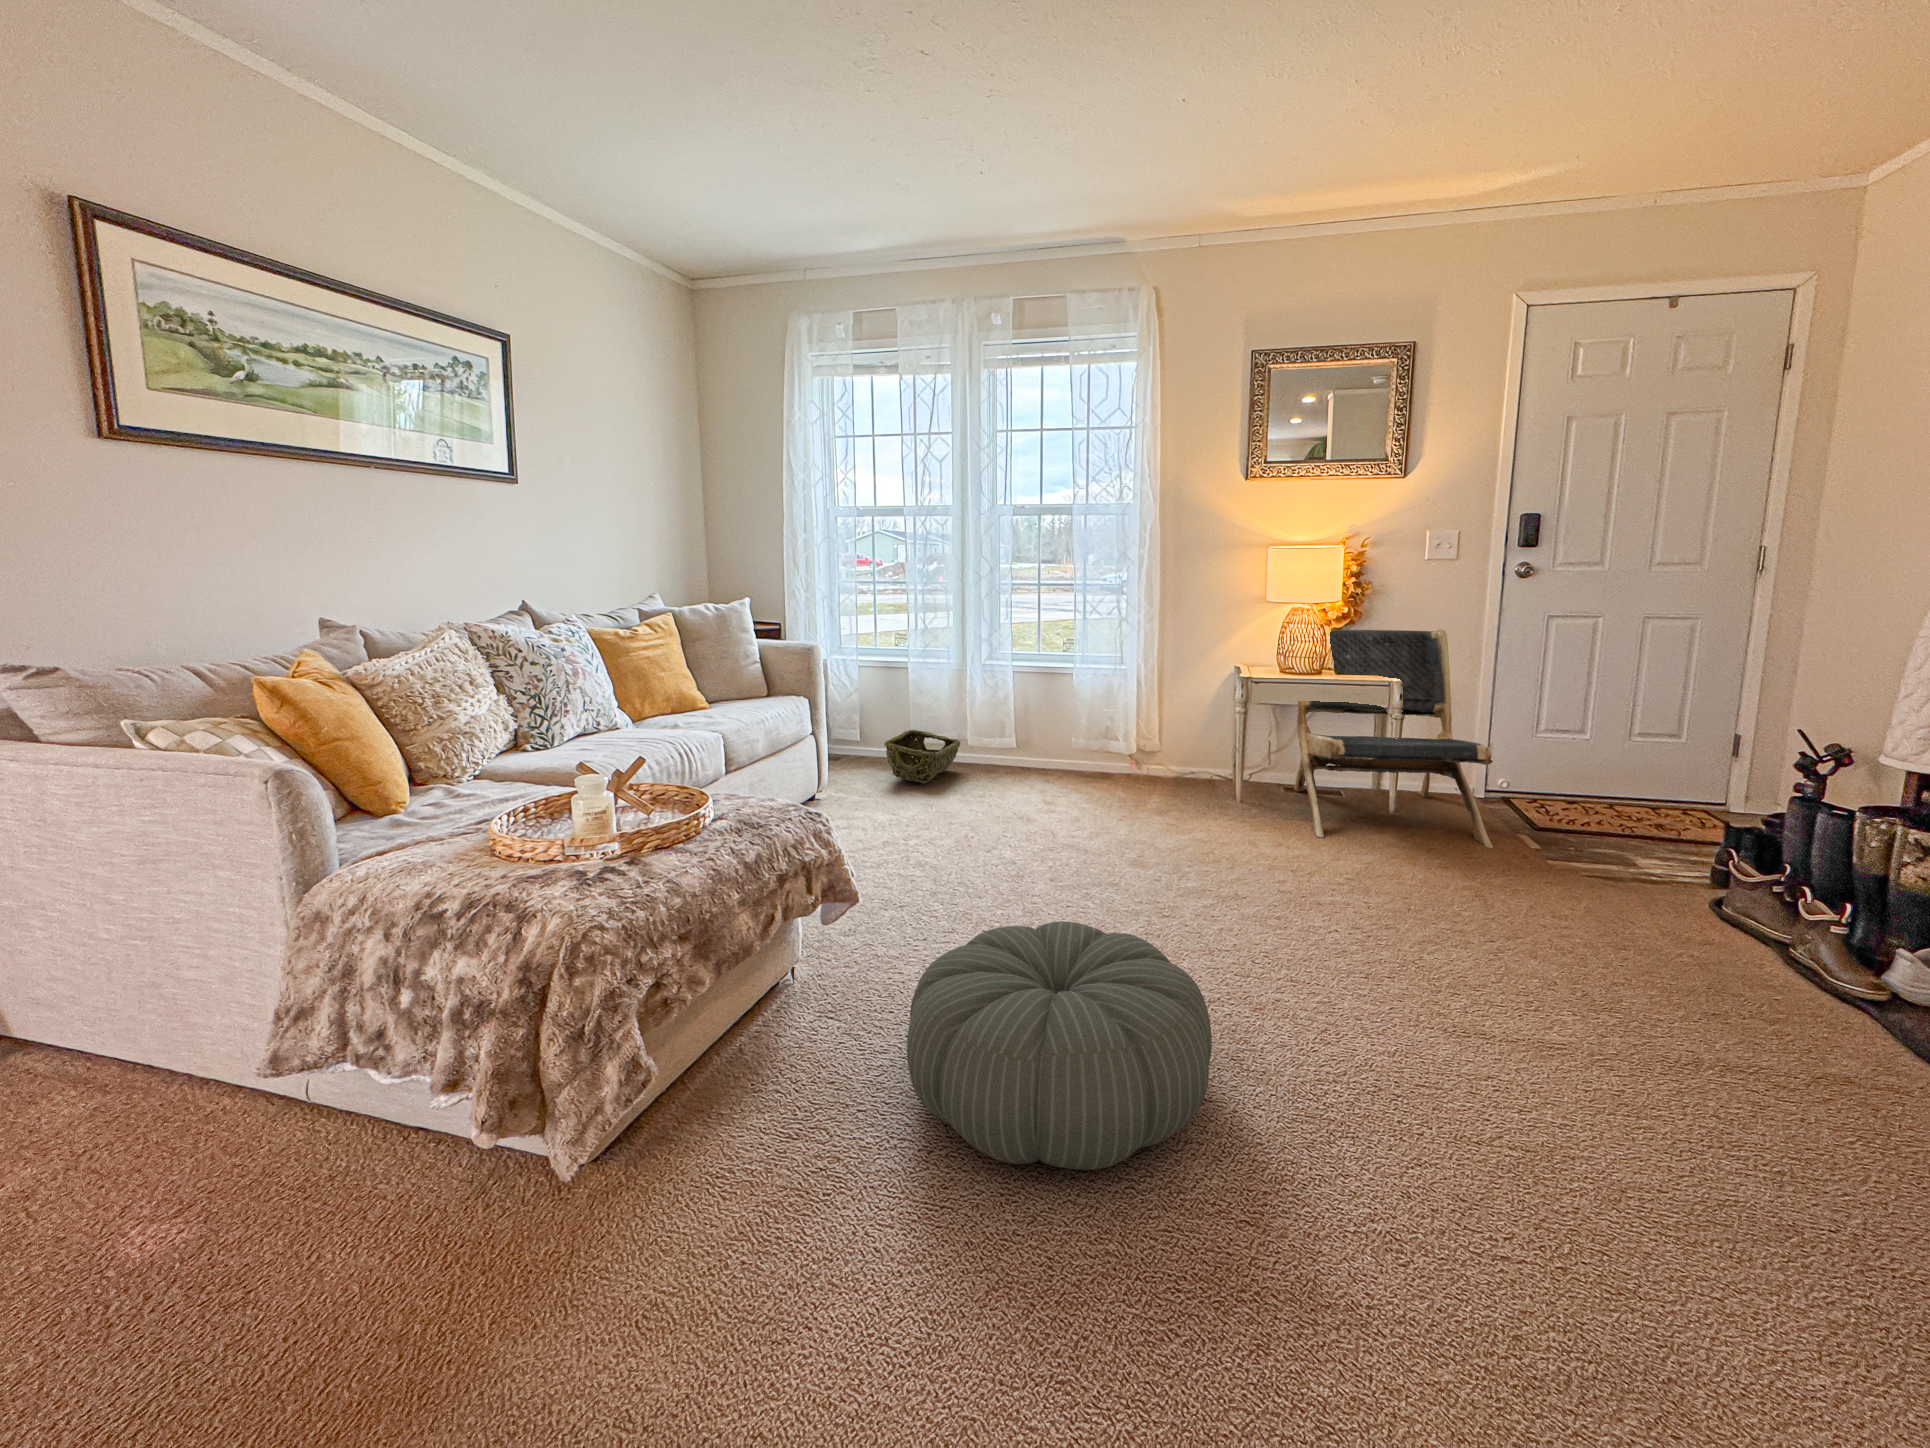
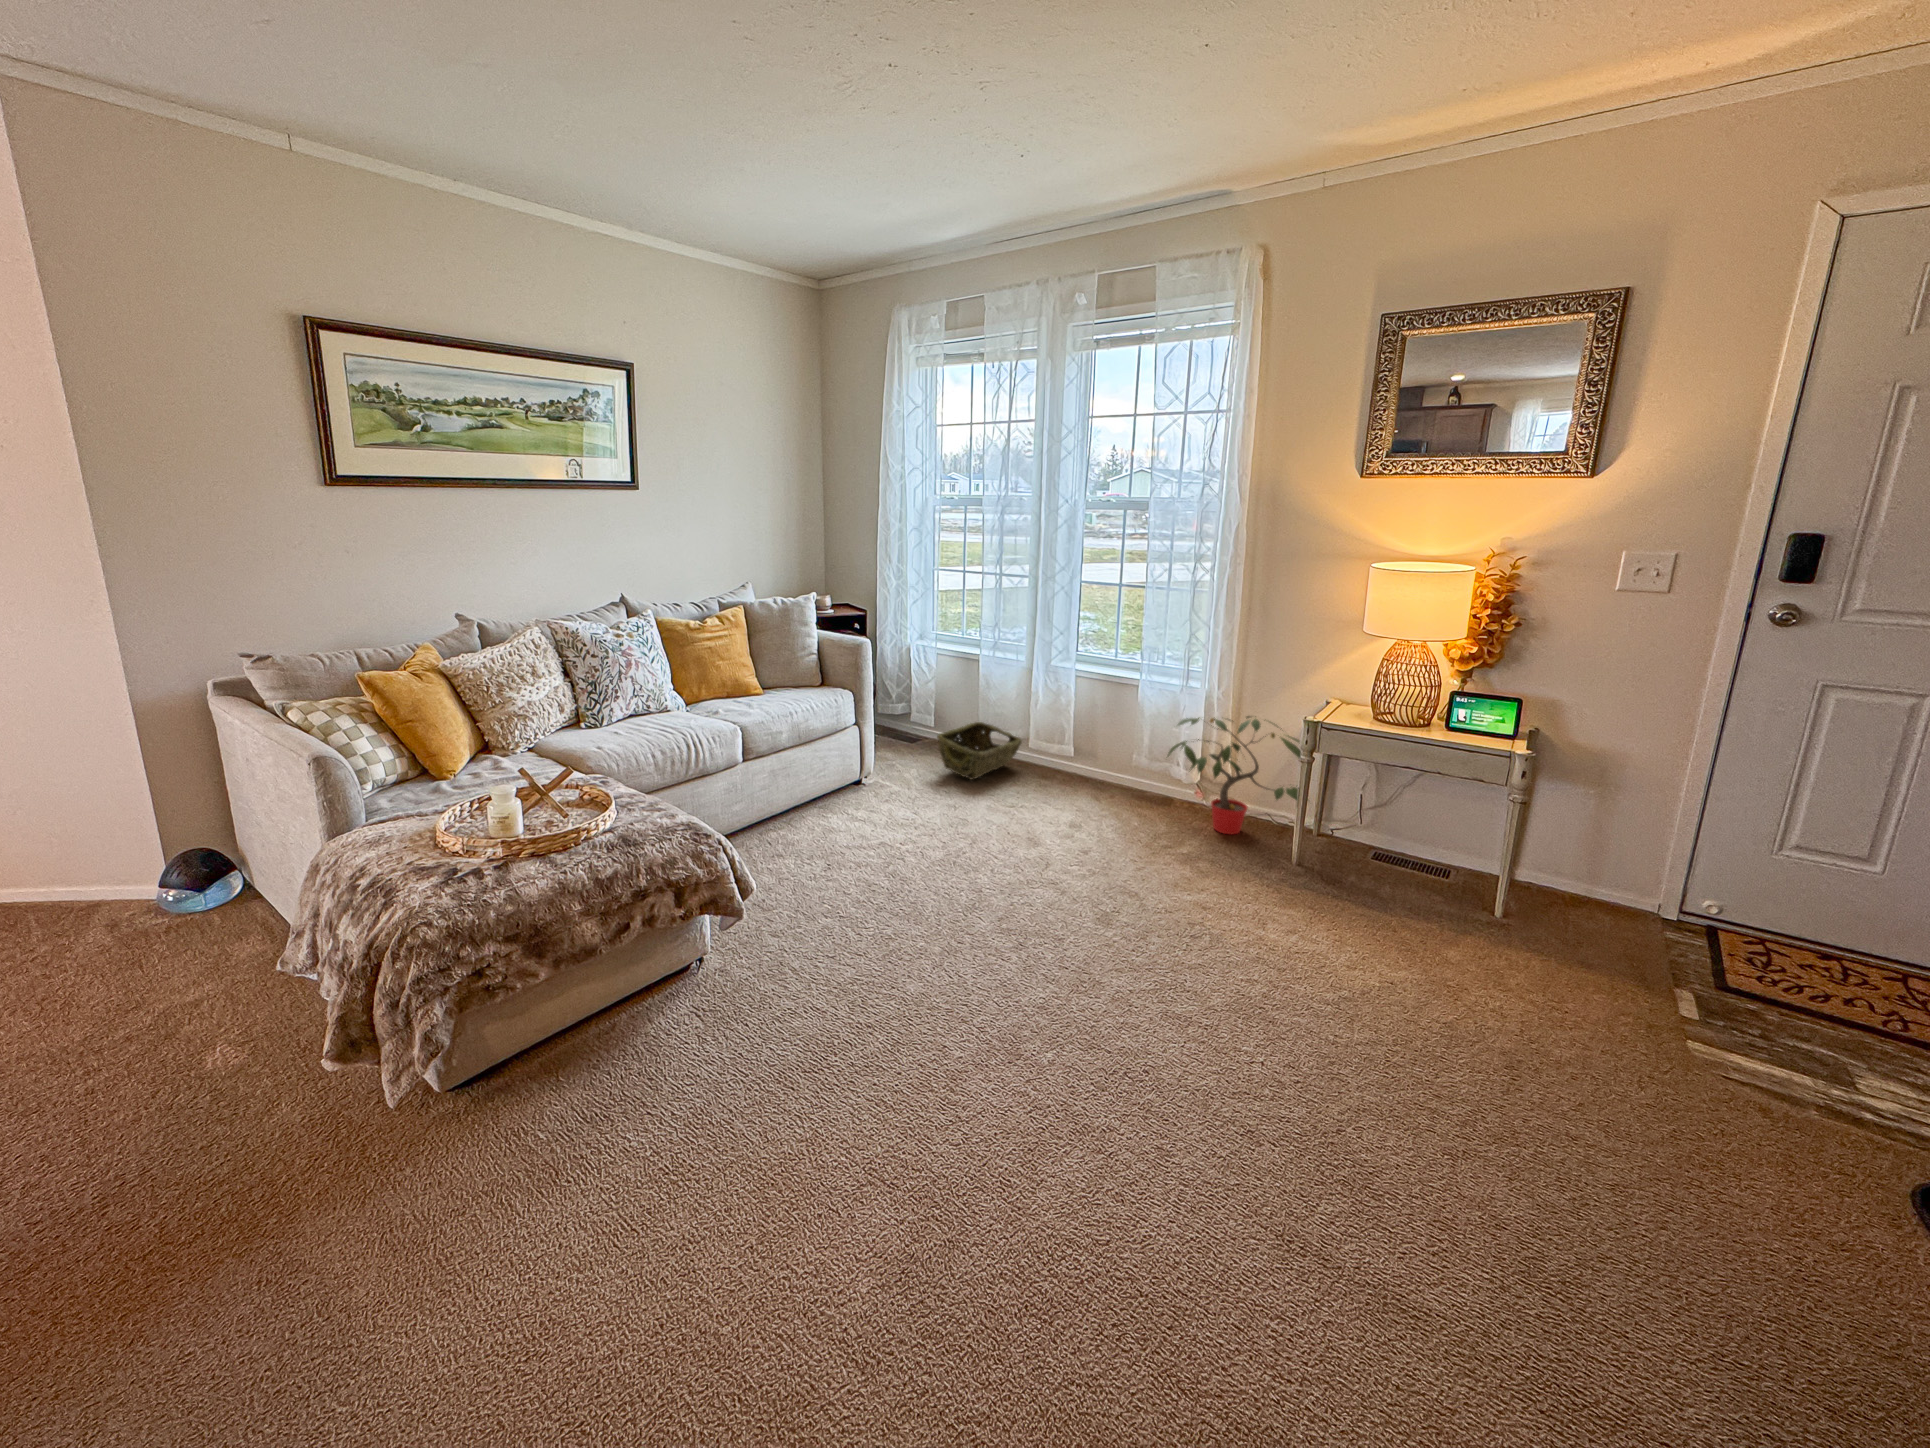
lounge chair: present [1294,629,1493,848] -> none [1349,667,1631,1010]
potted plant: none [1112,683,1245,790] -> present [1168,716,1308,834]
pouf: present [907,921,1212,1170] -> none [636,985,932,1265]

